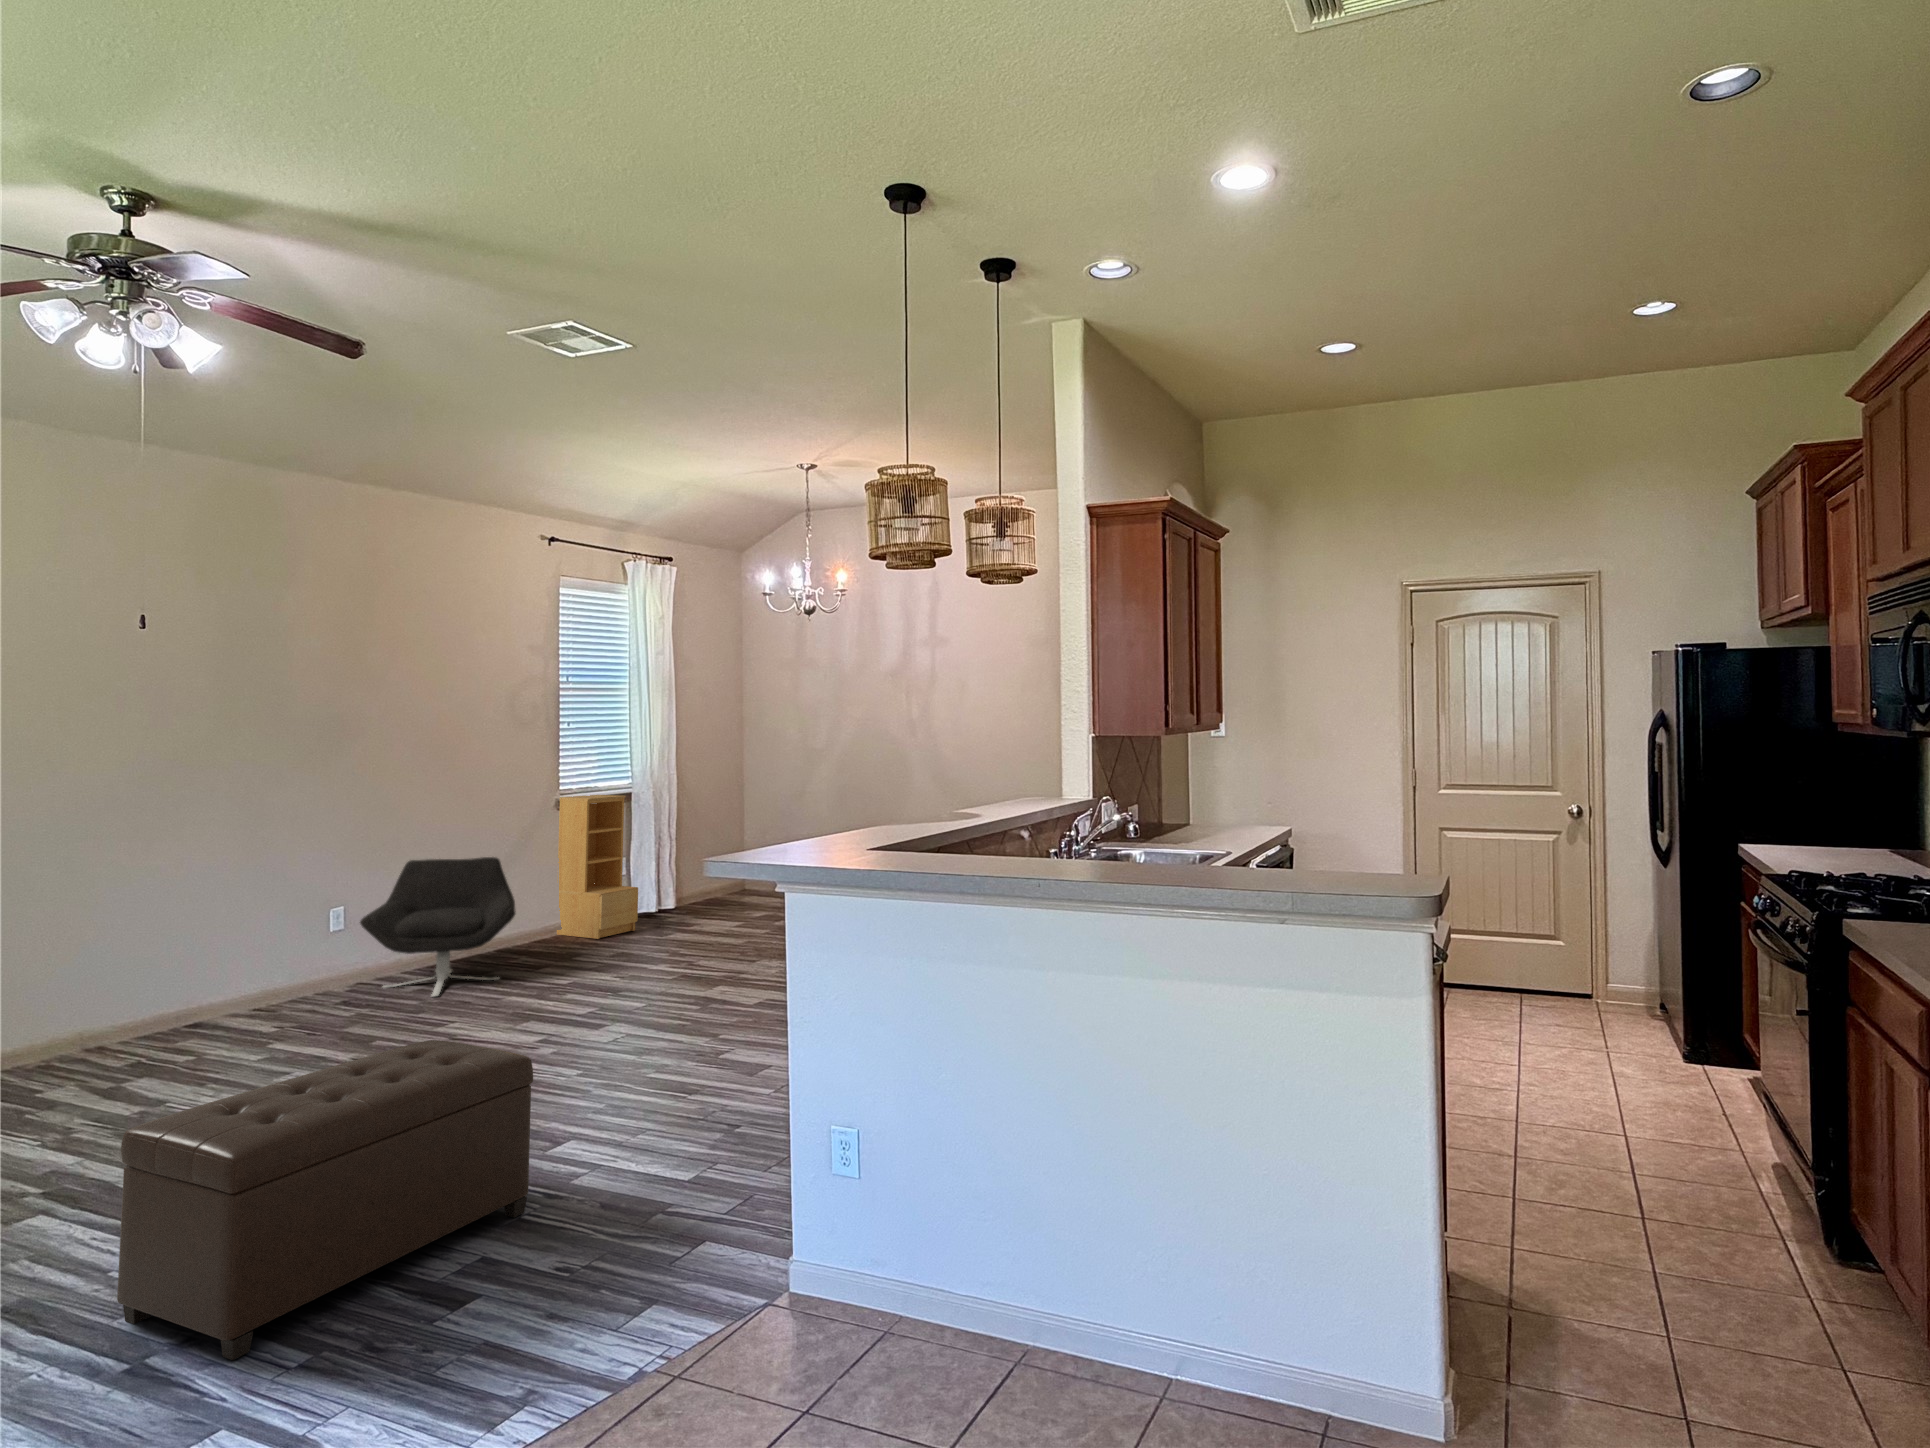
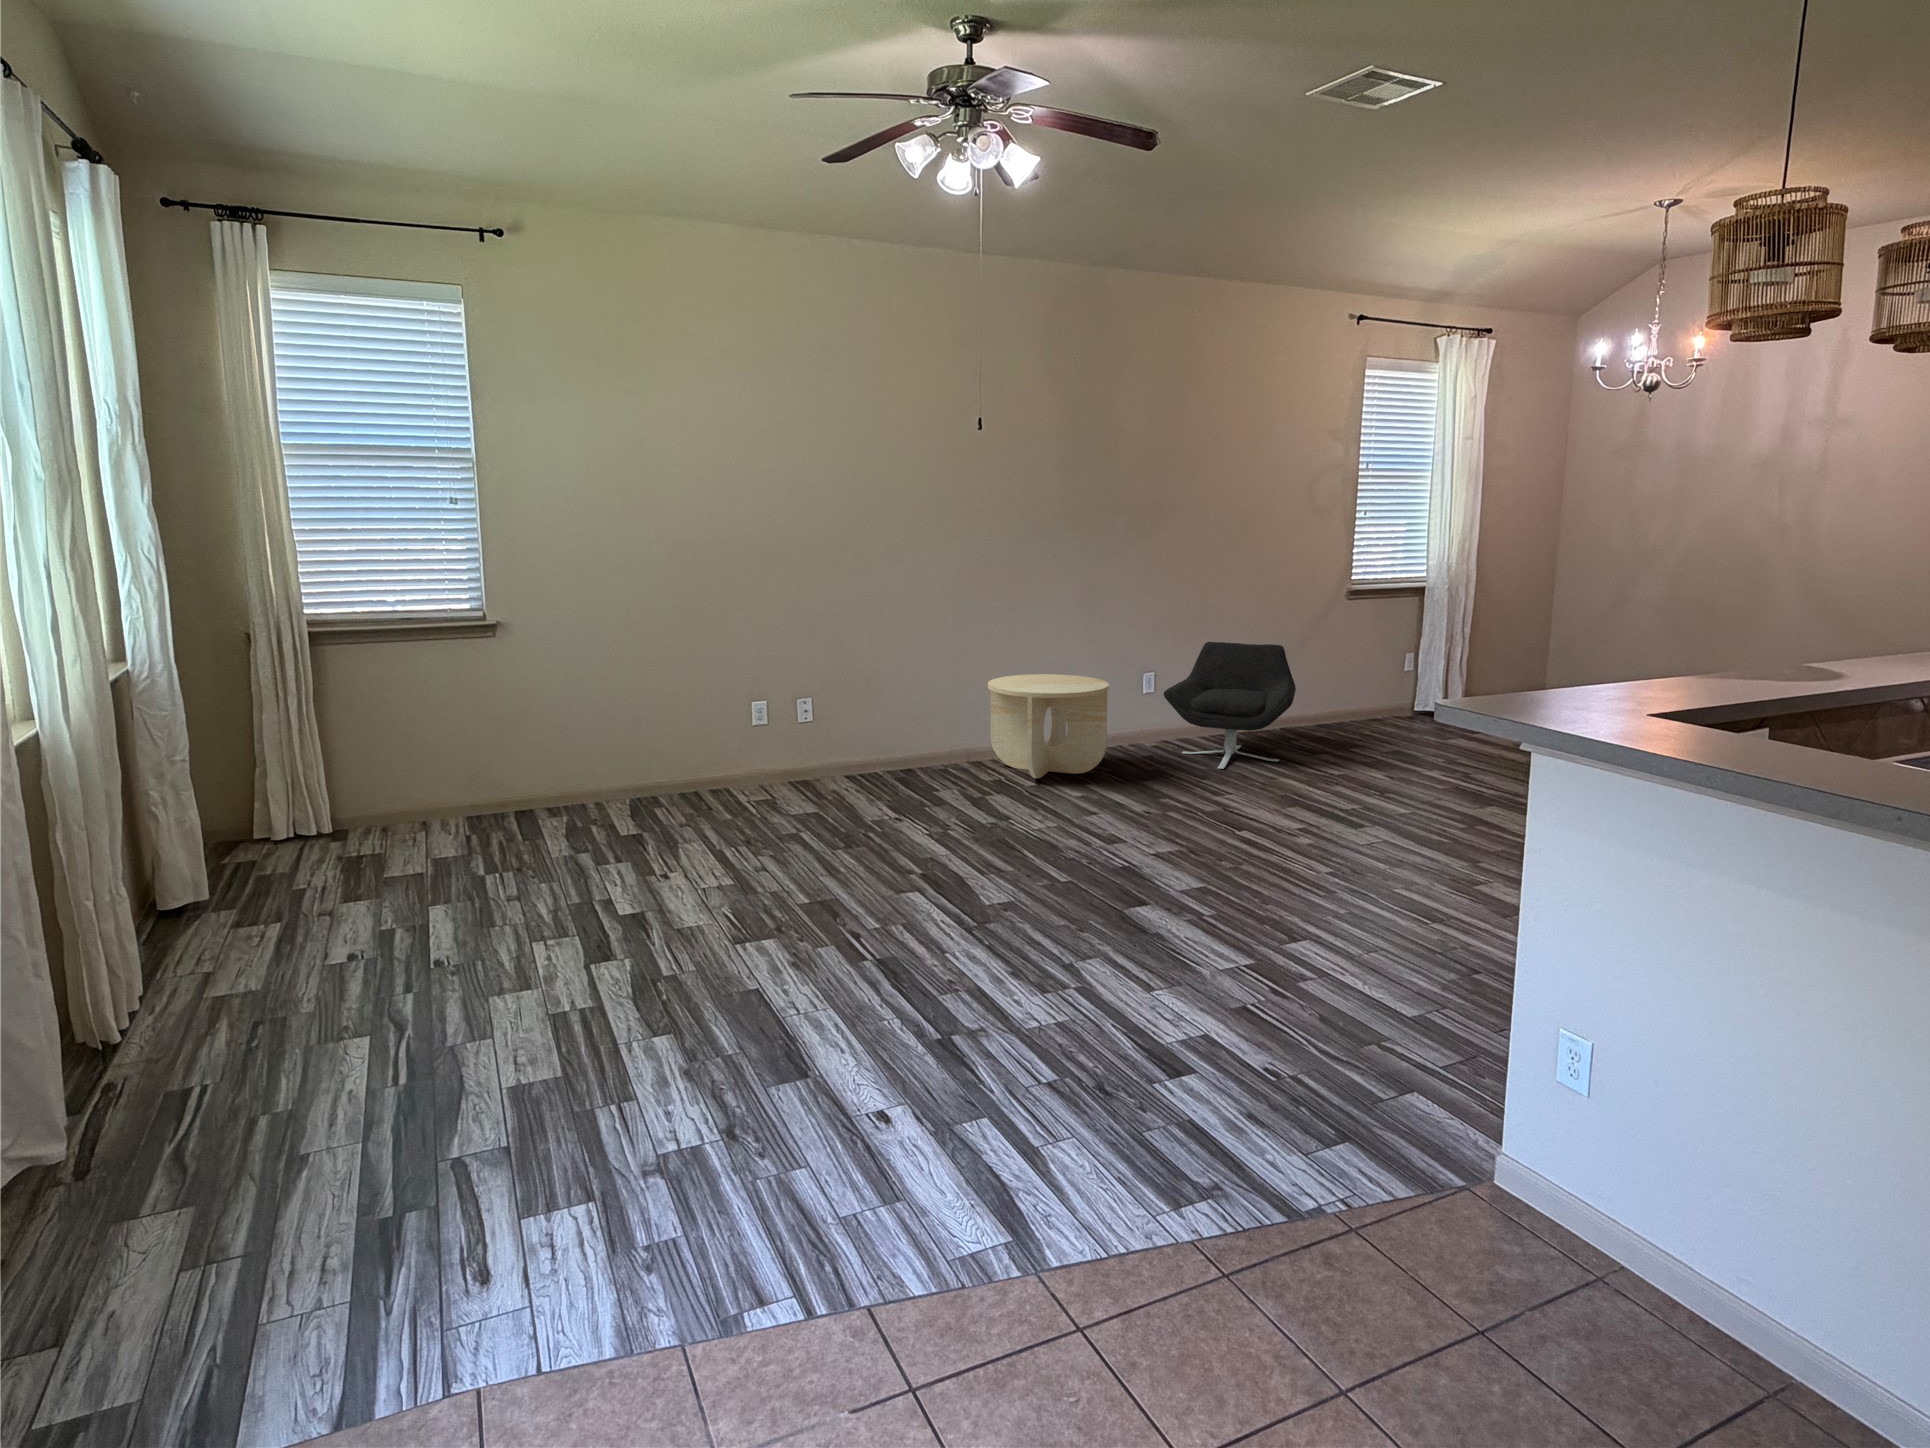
bookshelf: present [557,795,638,939] -> none [1339,588,1422,735]
side table: none [107,913,292,1046] -> present [988,674,1109,778]
ottoman: present [117,1040,533,1360] -> none [941,819,1259,1056]

